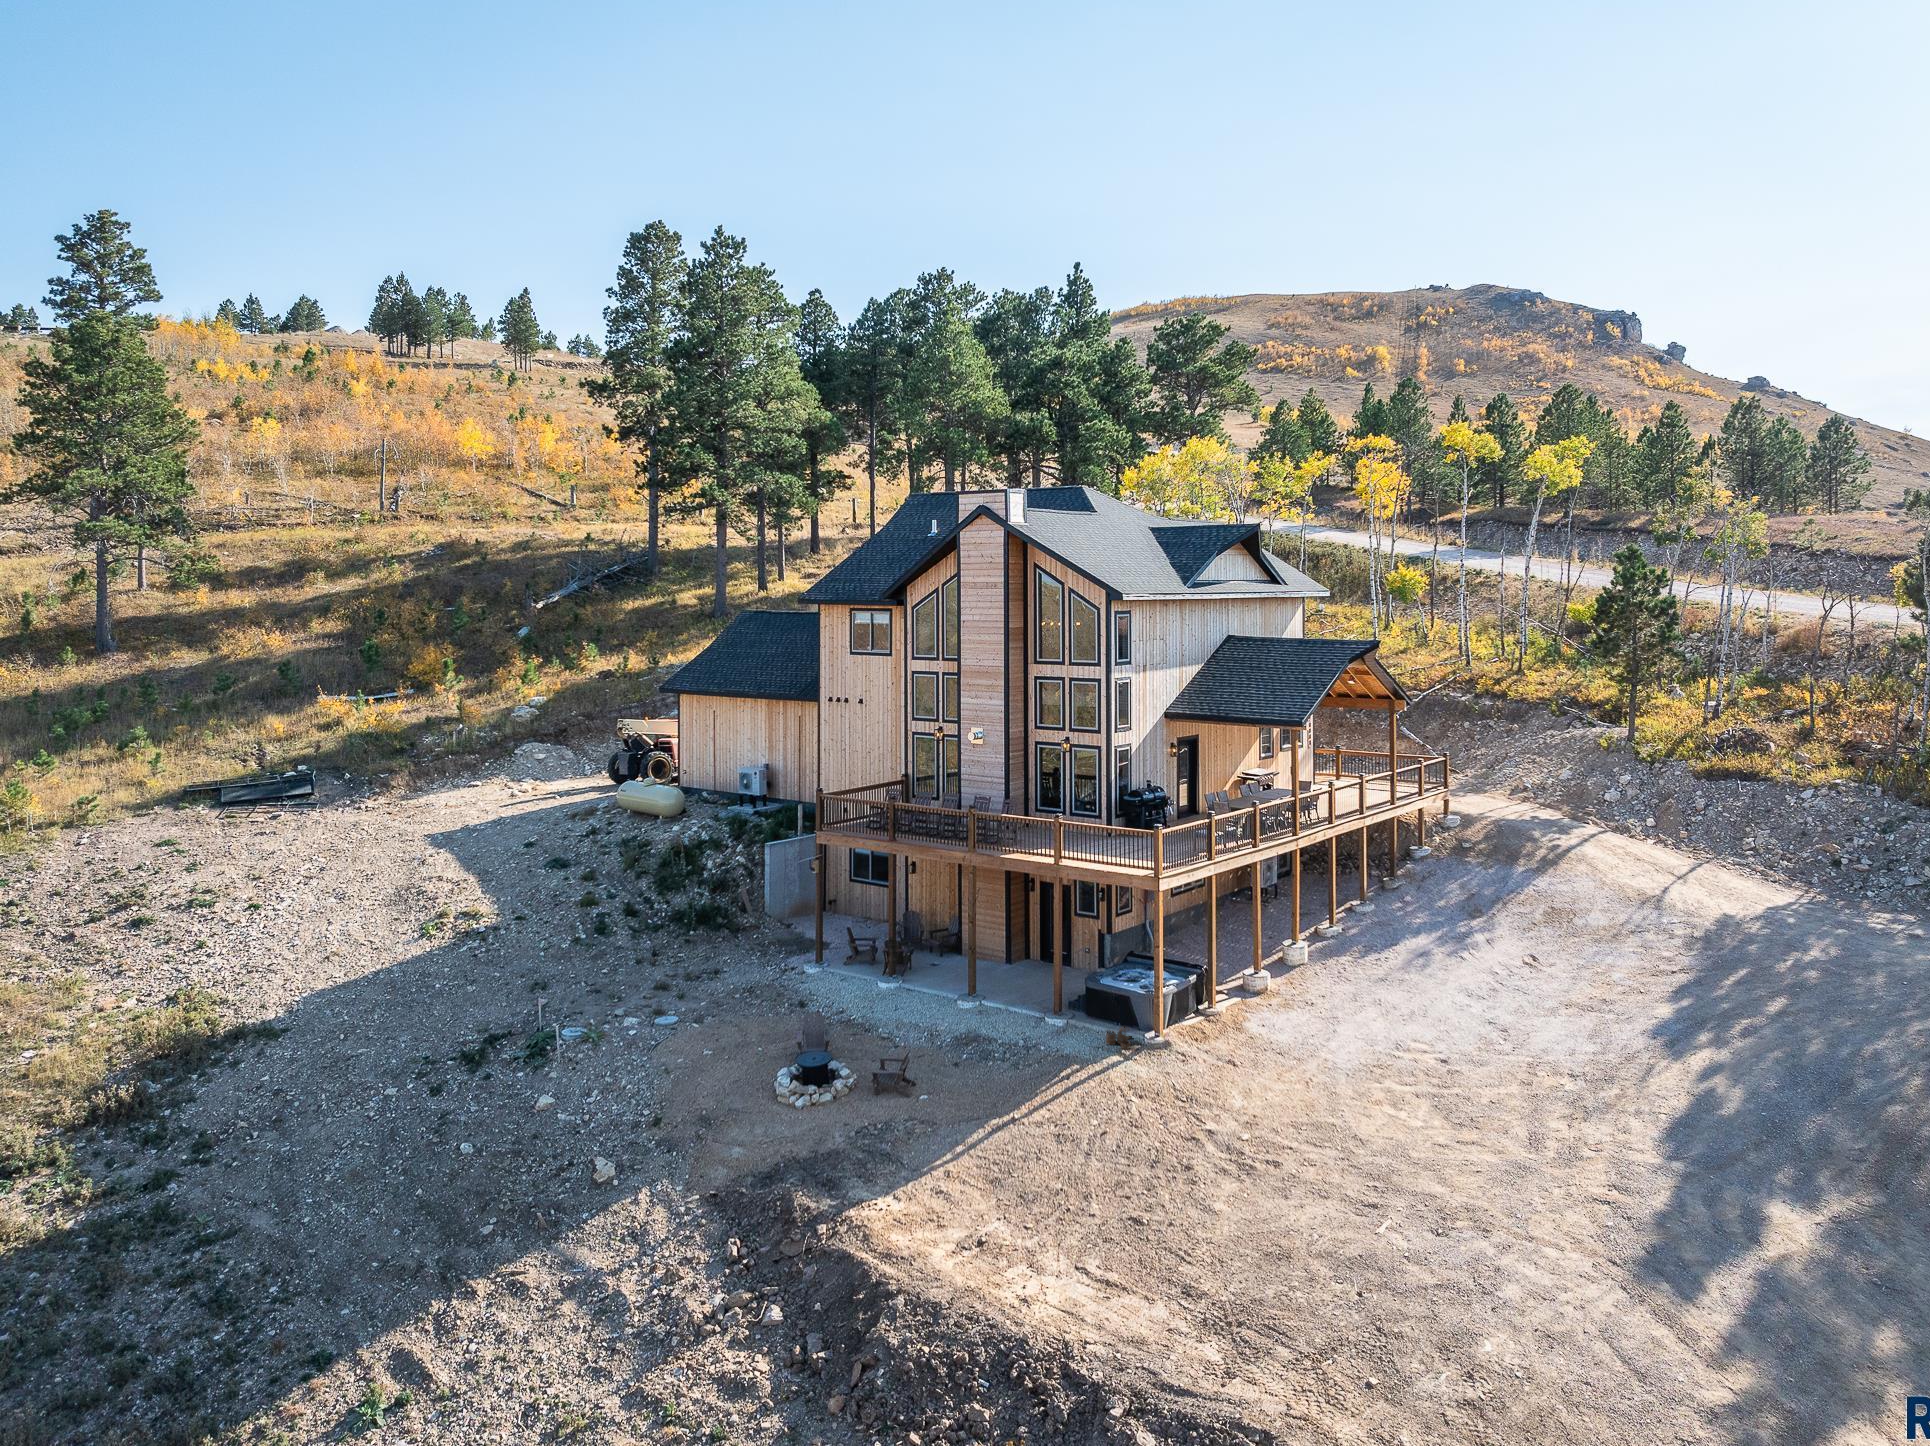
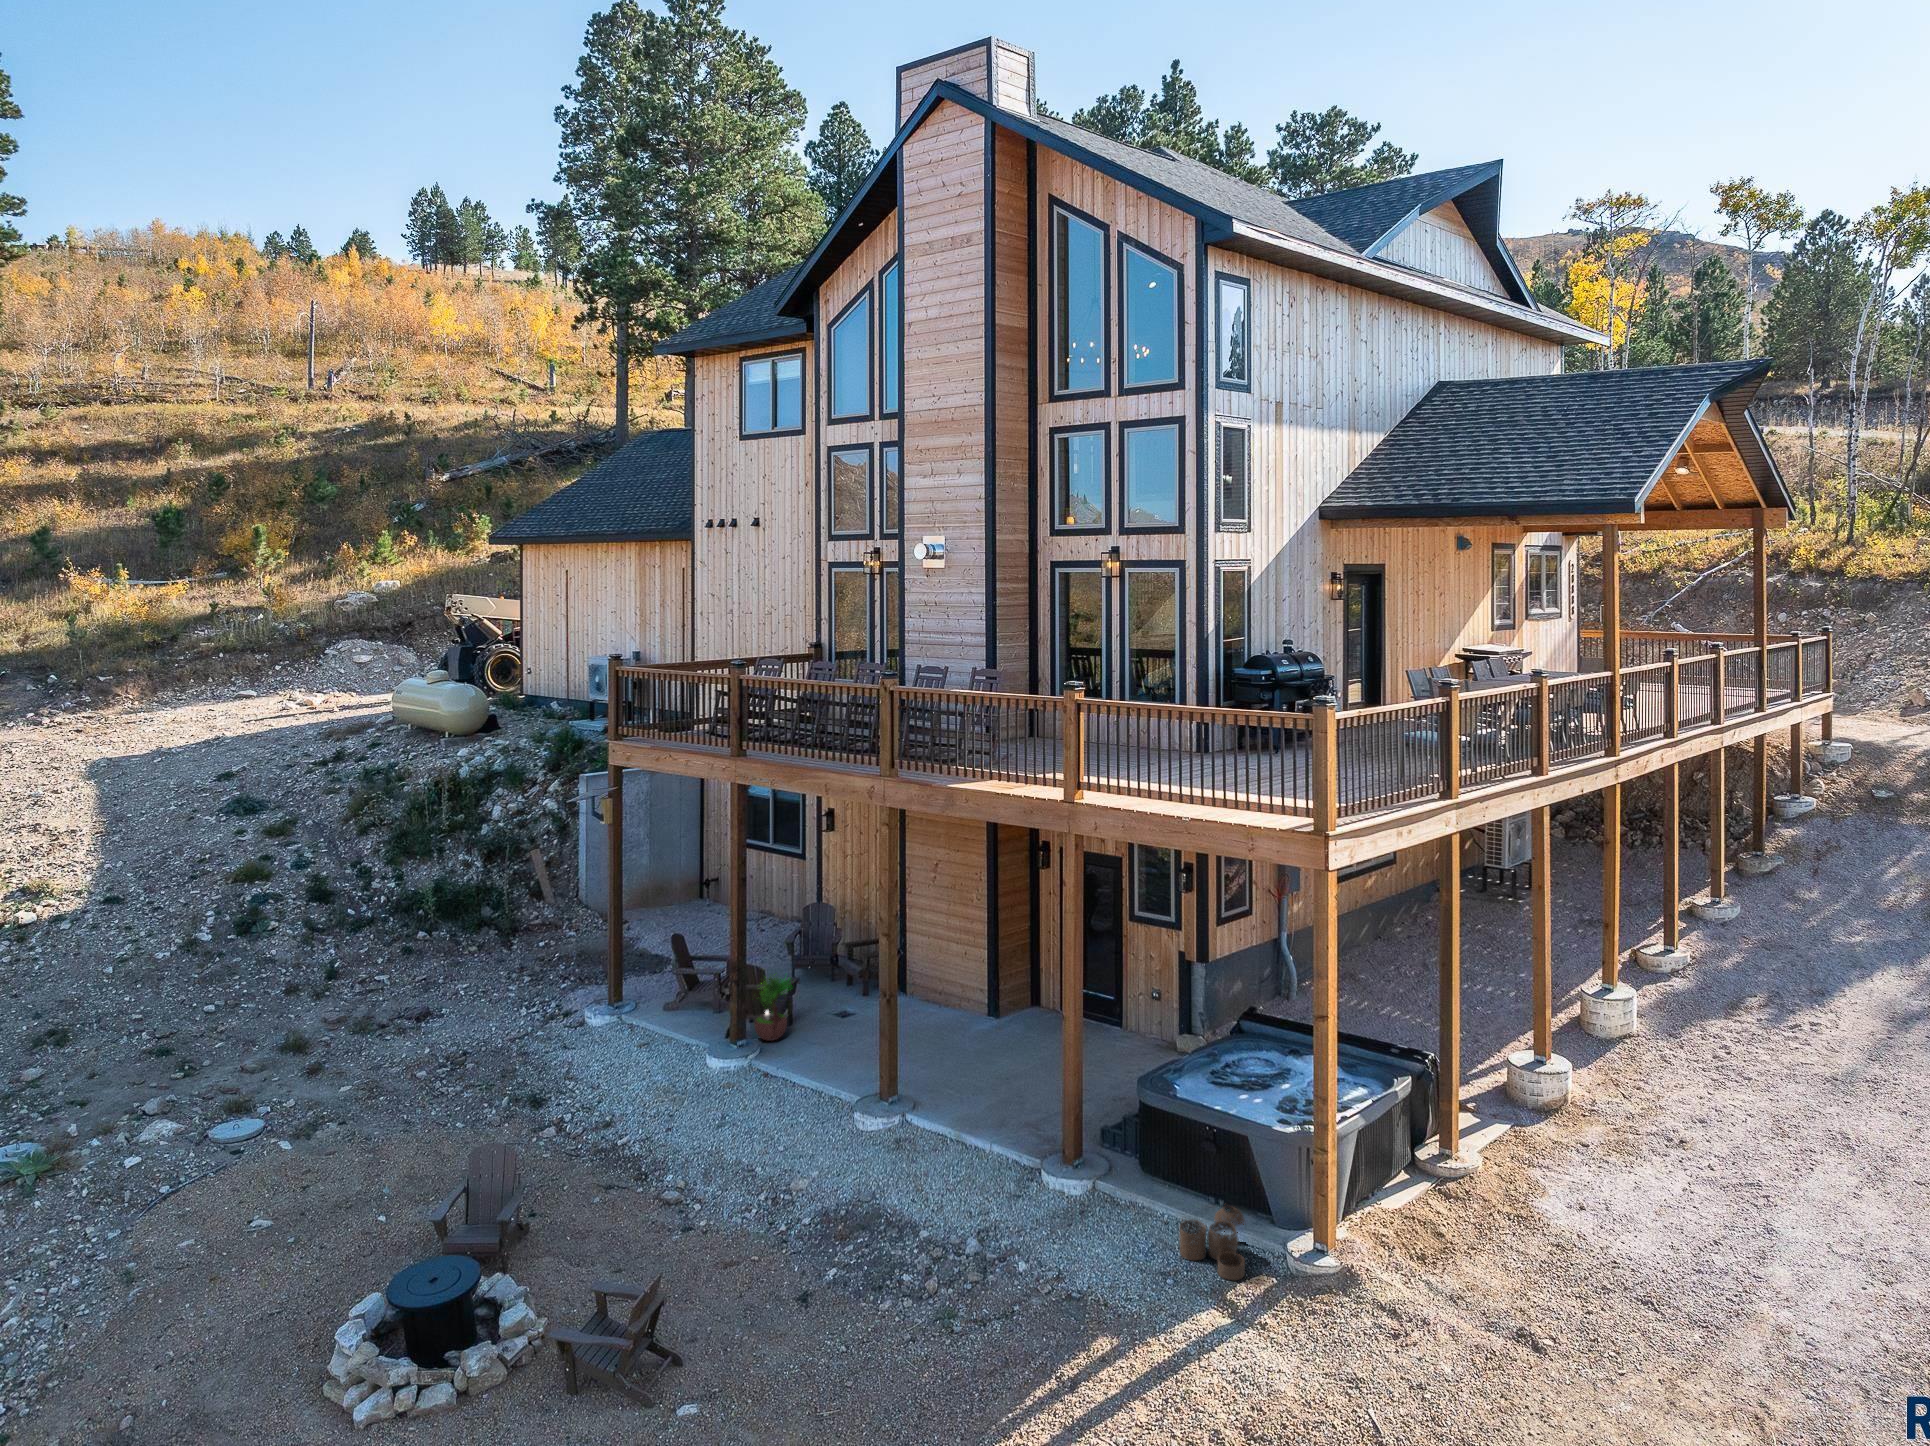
potted tree: none [900,945,920,978] -> present [754,974,790,1041]

